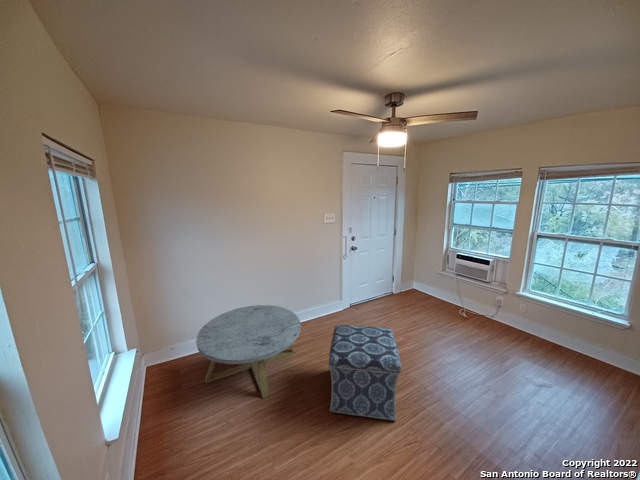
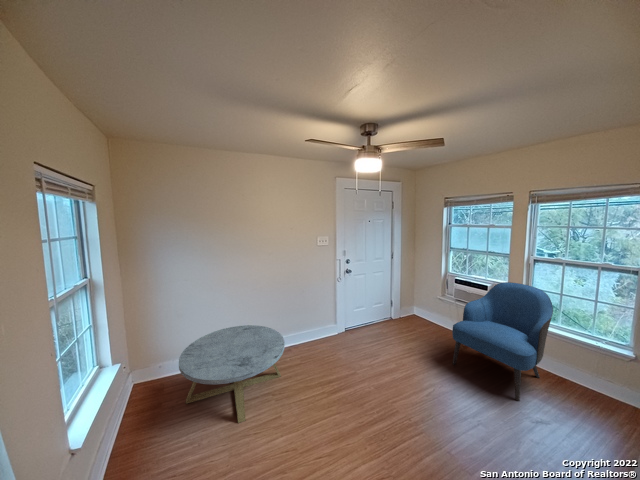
armchair: none [457,257,553,365] -> present [452,282,553,401]
ottoman: present [329,325,401,421] -> none [302,348,376,457]

